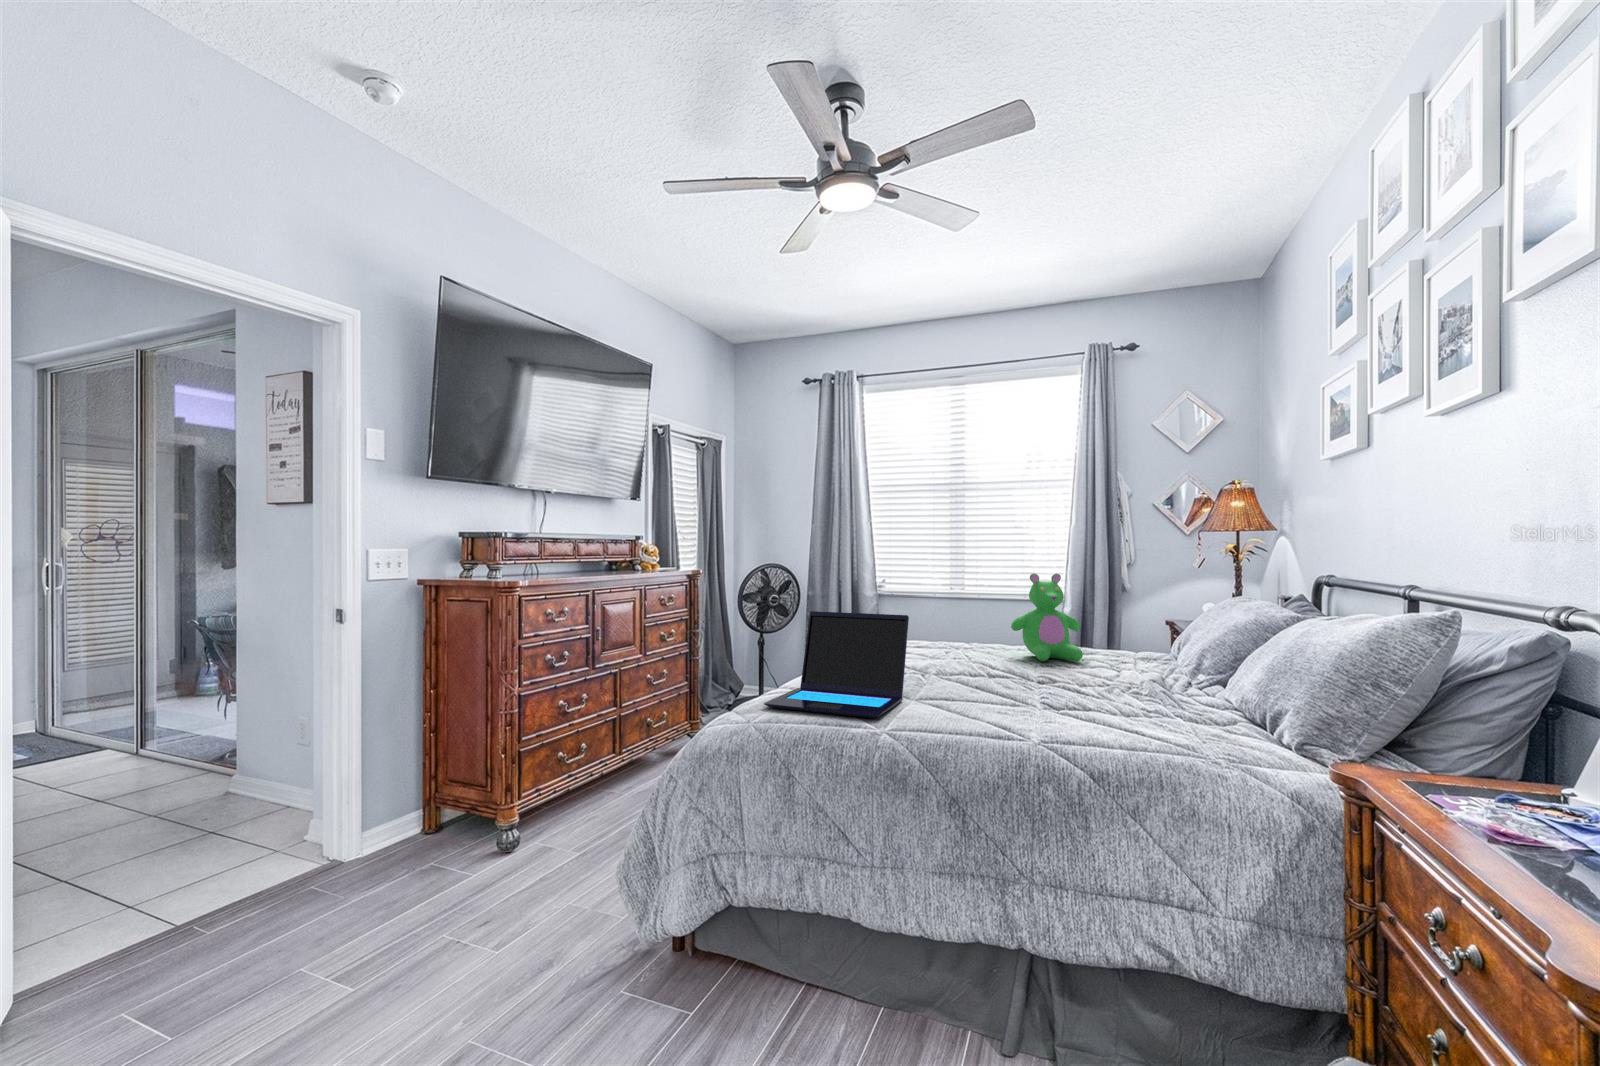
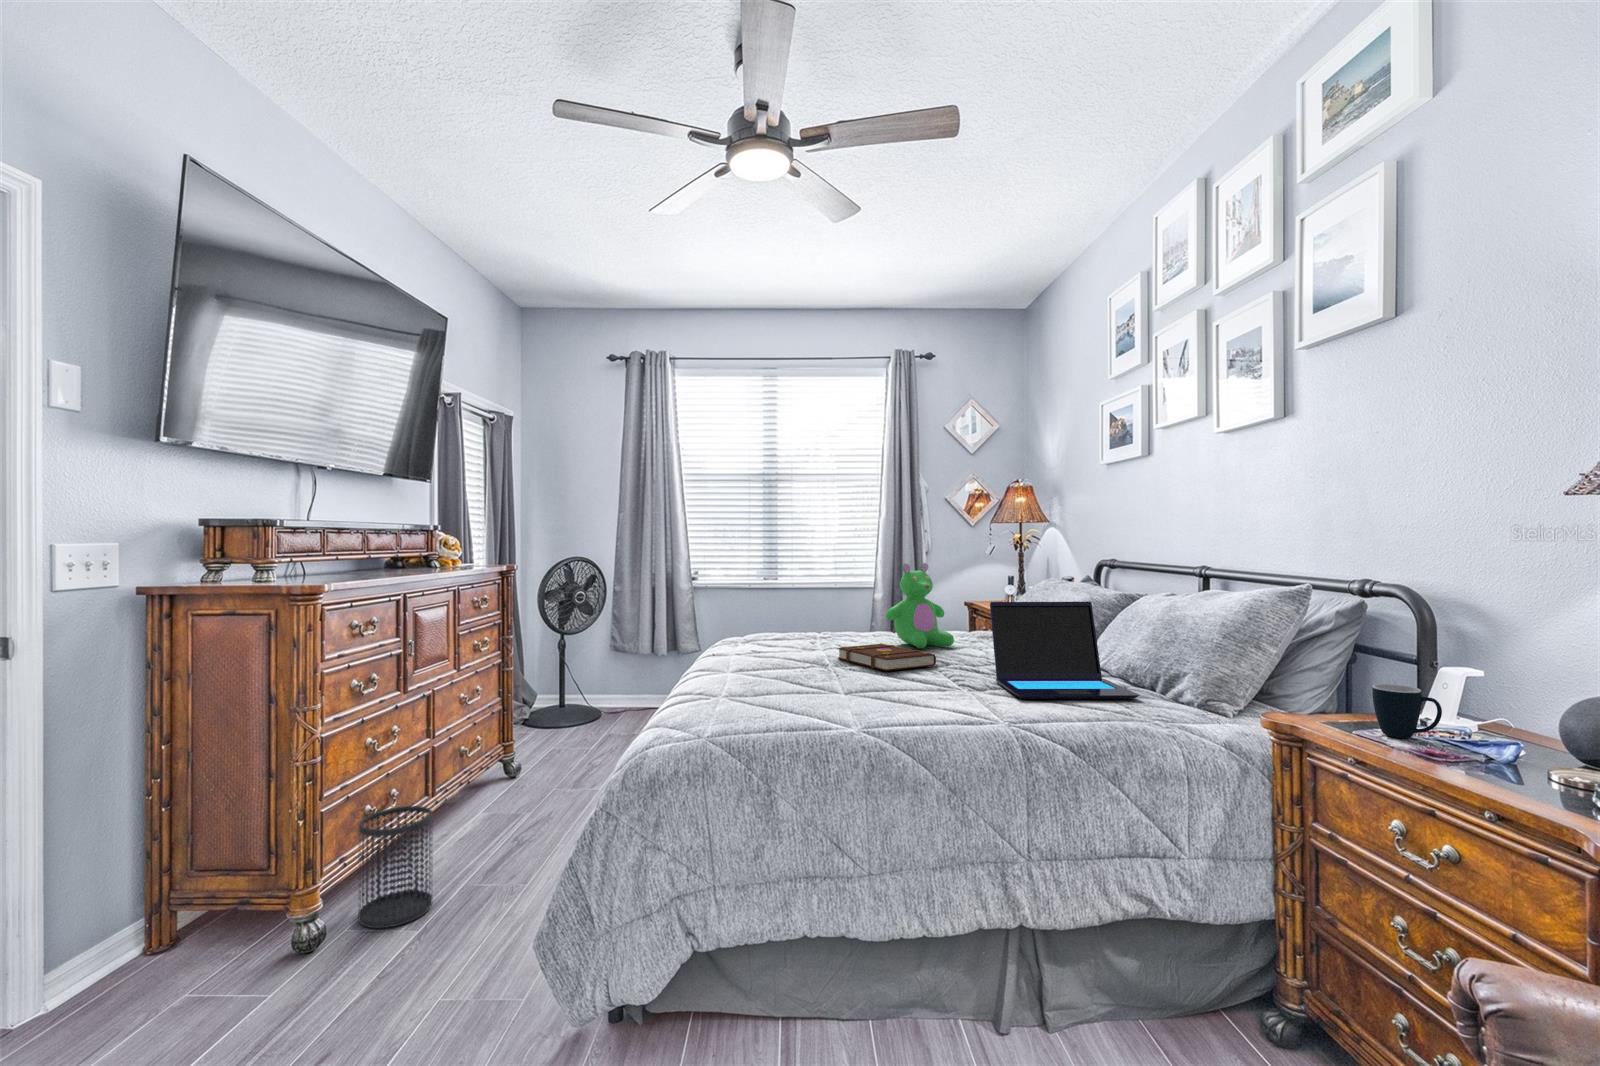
laptop: present [764,611,909,718] -> present [990,602,1140,699]
book: none [944,653,1035,680] -> present [837,643,936,671]
mug: none [1449,738,1542,811] -> present [1372,684,1442,738]
wastebasket: none [543,756,598,848] -> present [358,806,433,928]

